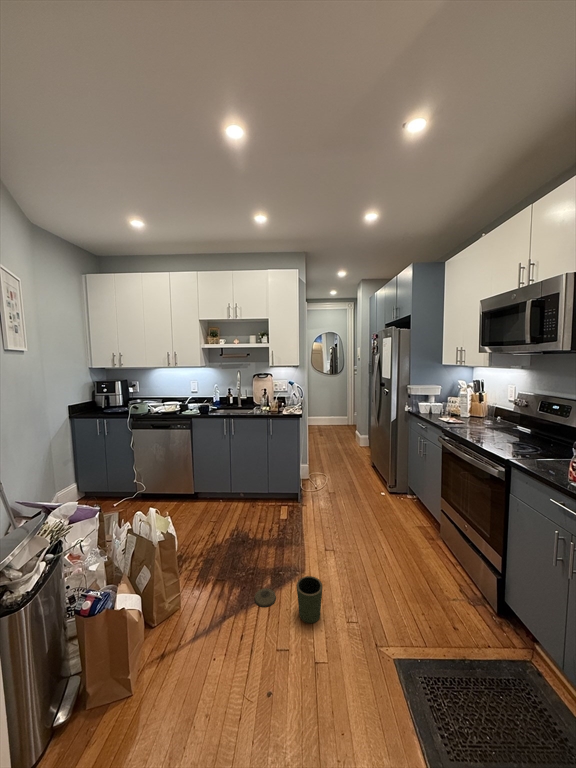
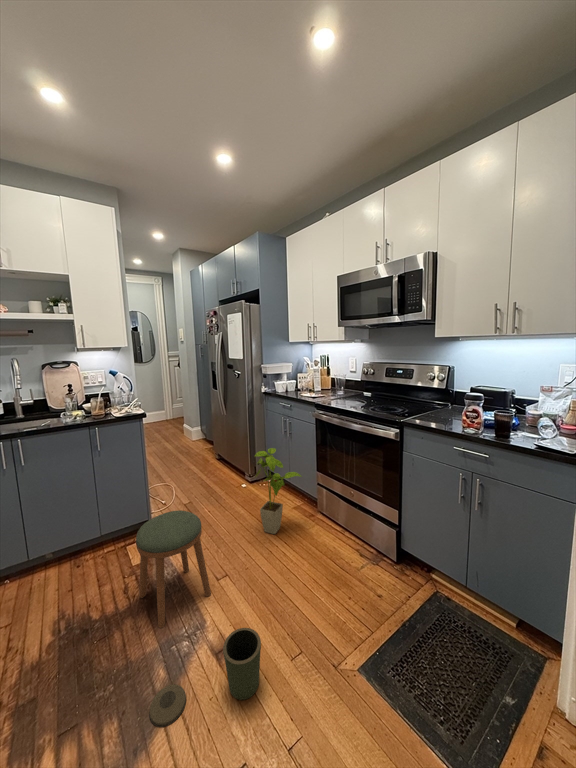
house plant: none [371,461,416,539] -> present [255,448,302,534]
stool: none [274,487,317,559] -> present [136,510,211,628]

